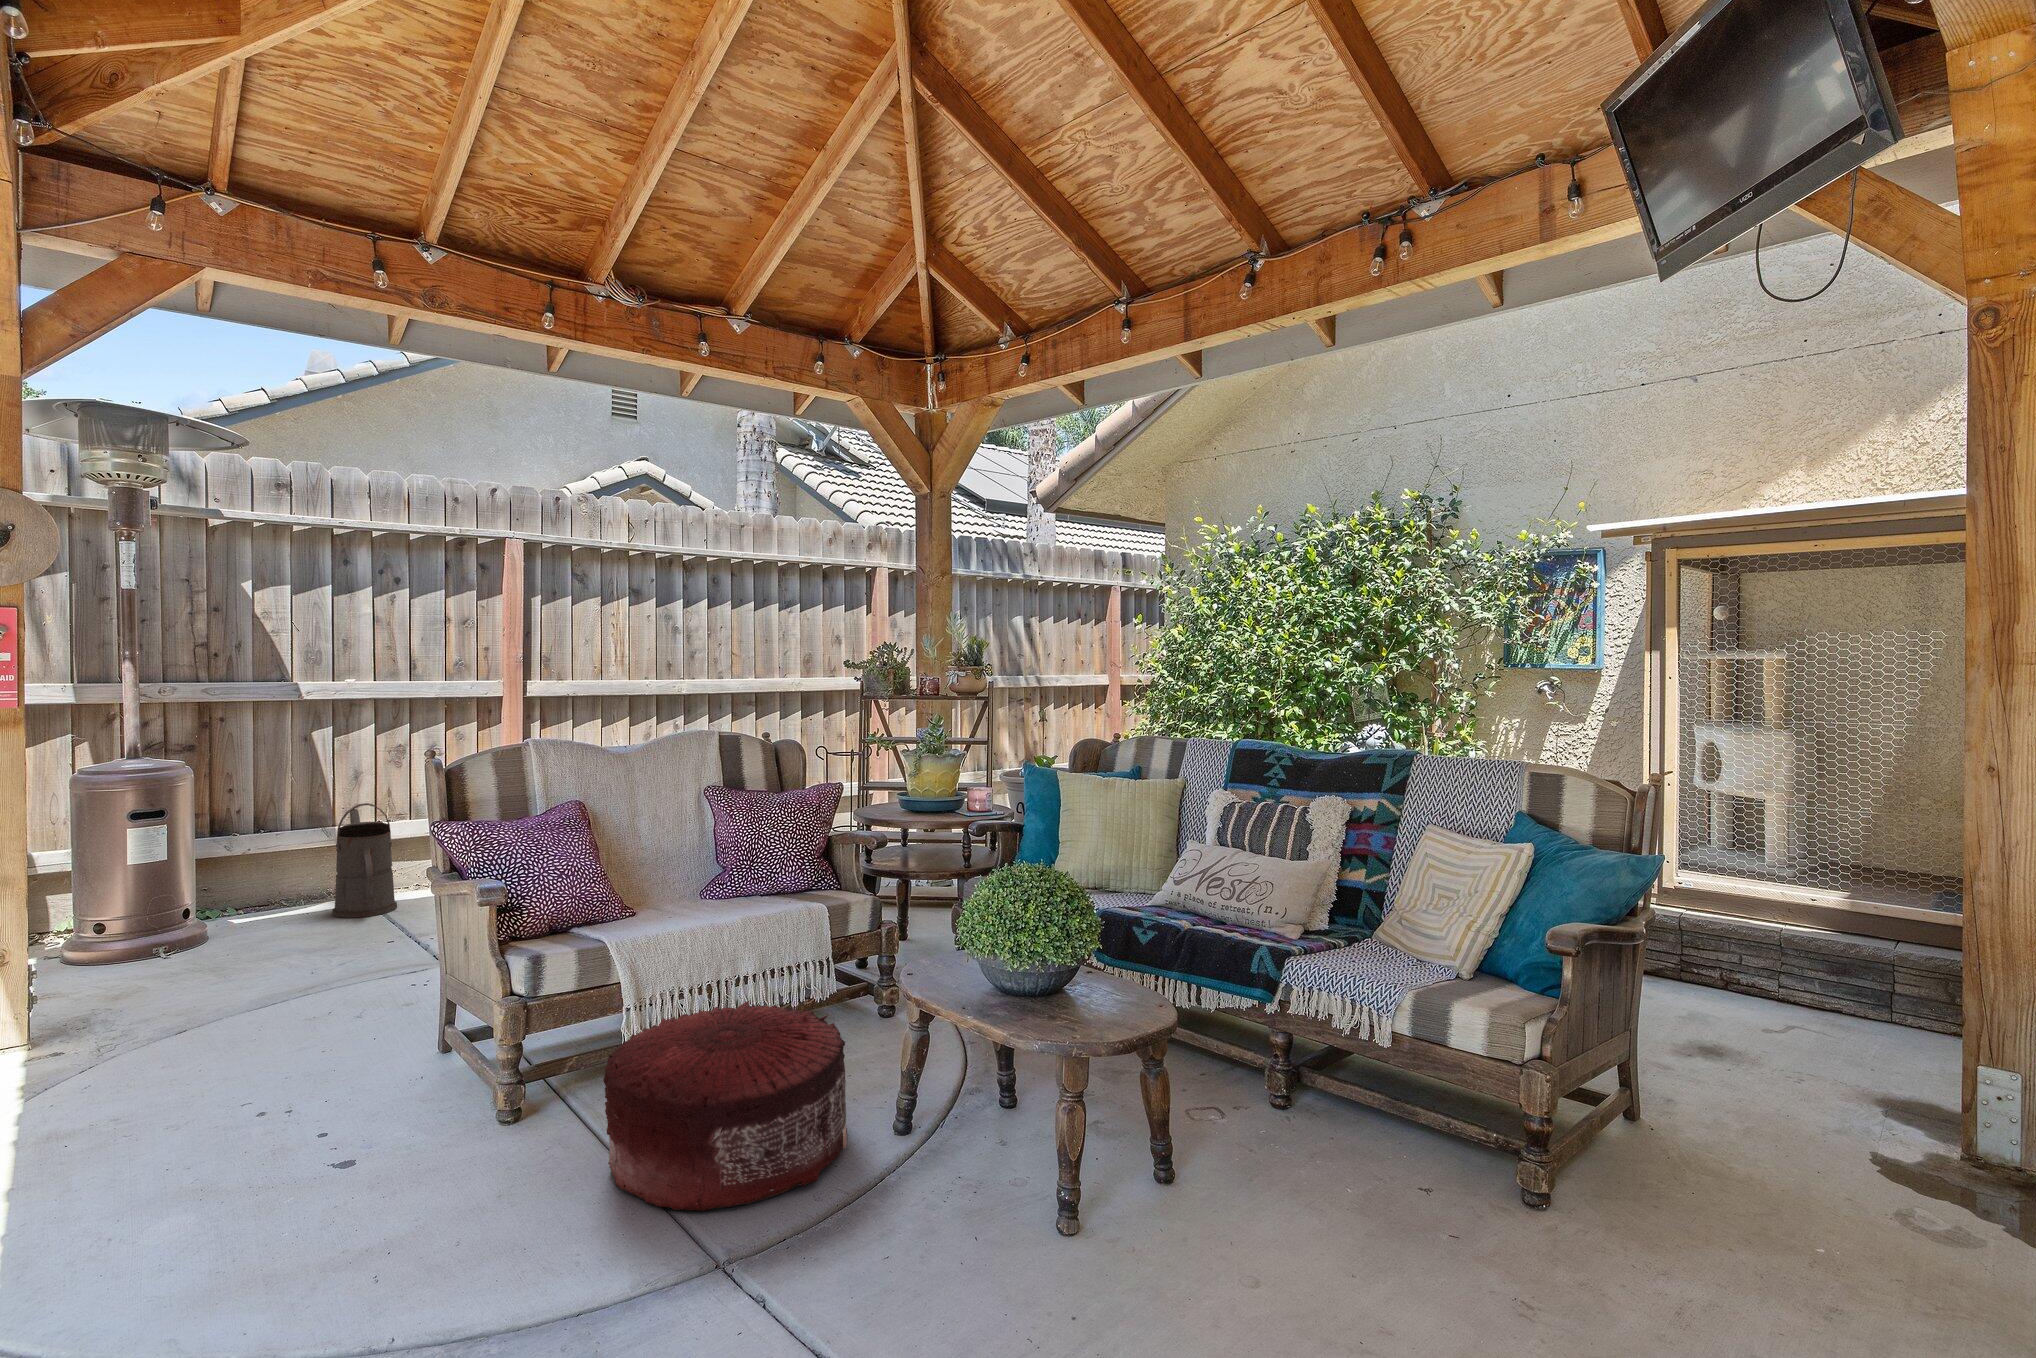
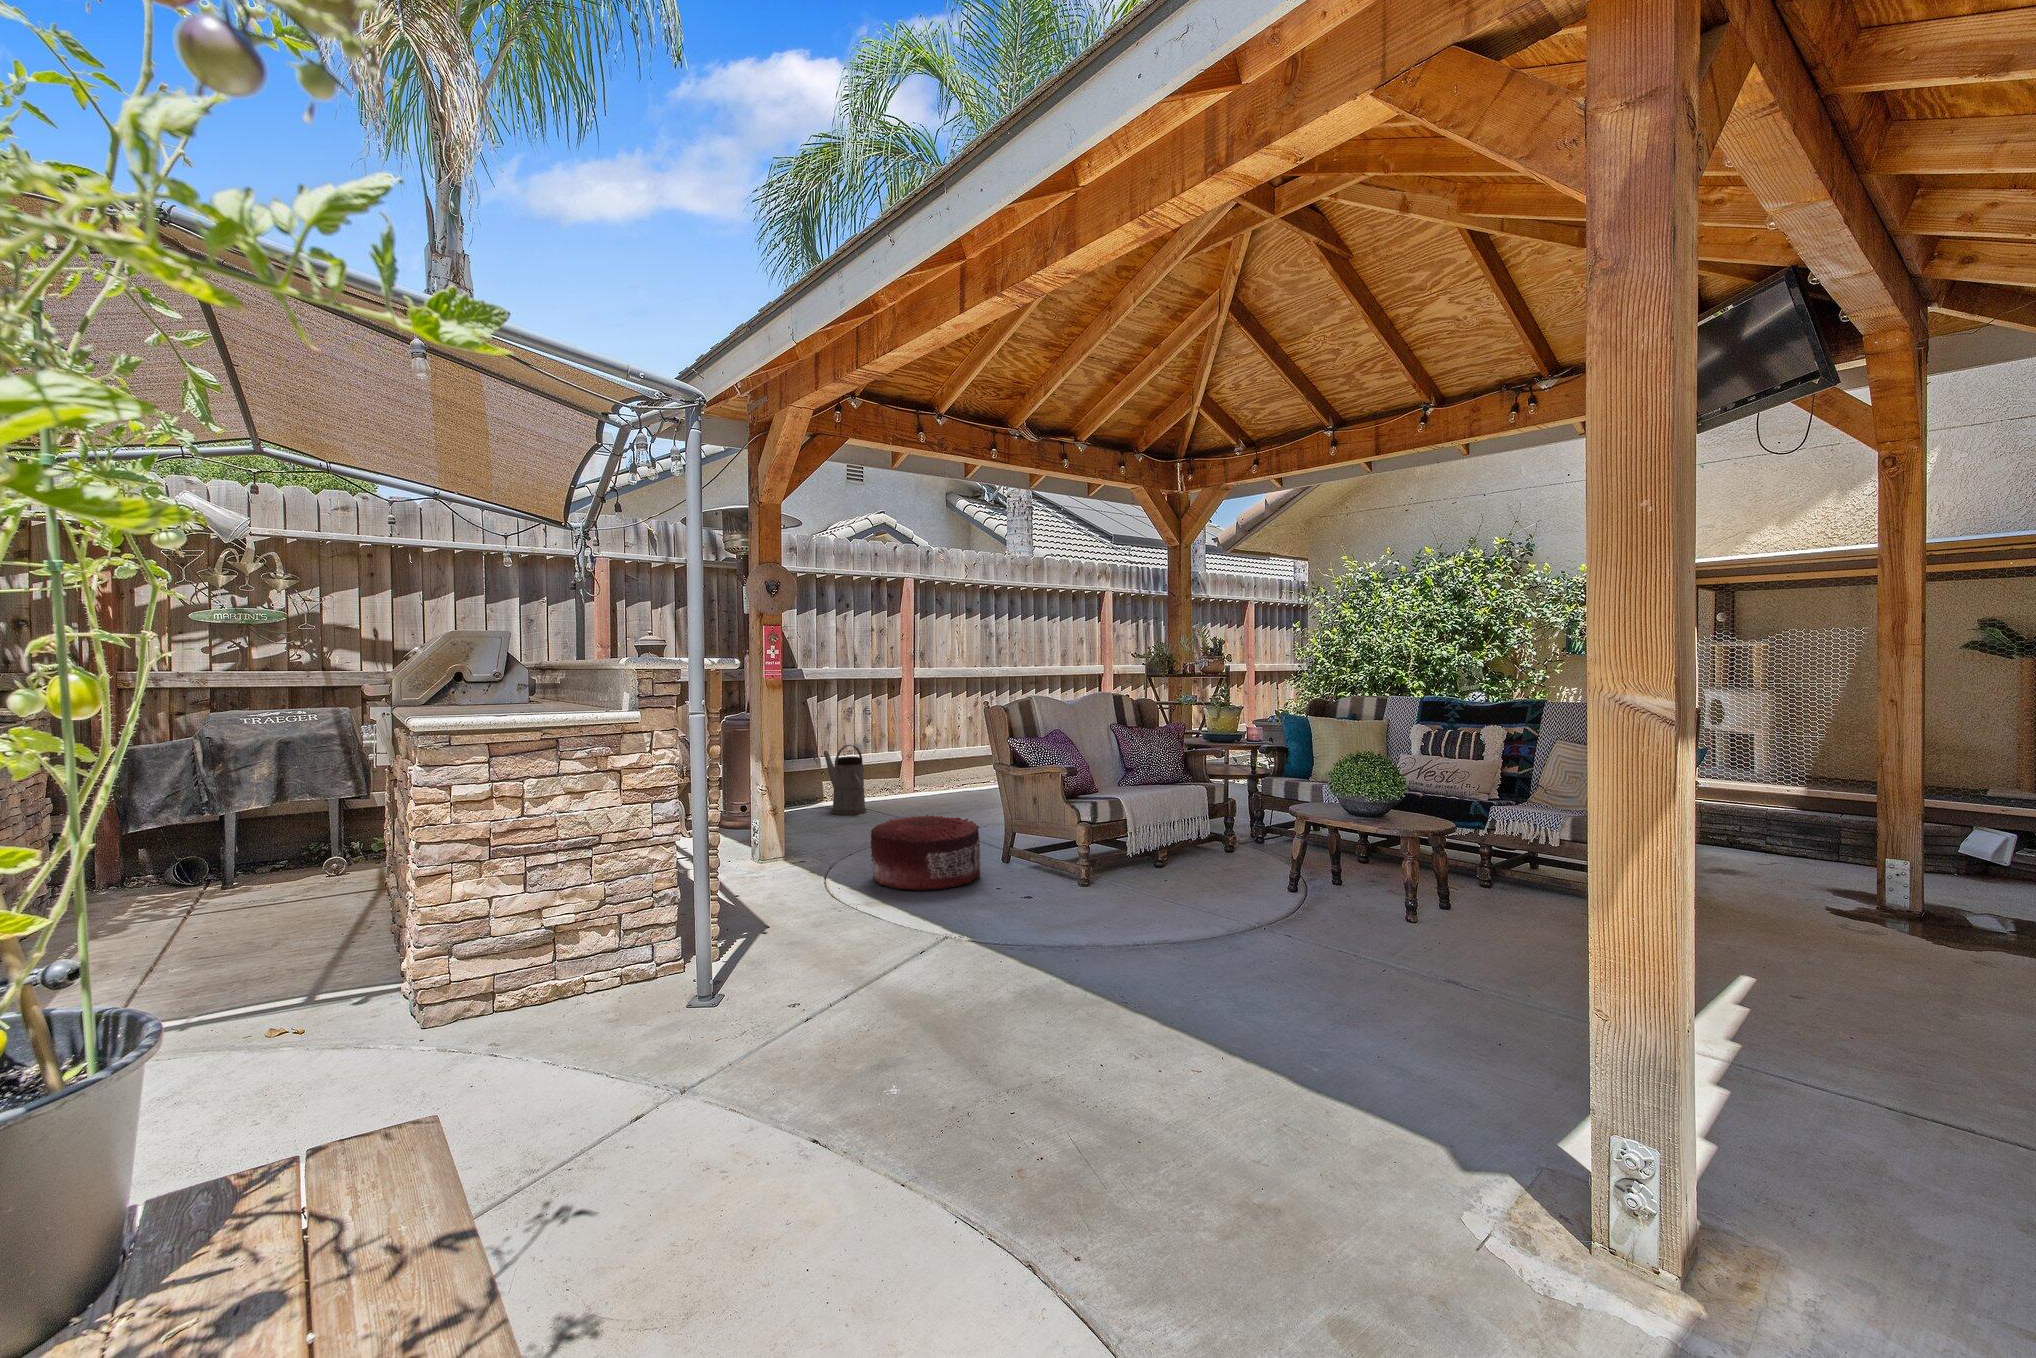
pouf: present [603,1001,847,1211] -> present [871,815,981,890]

